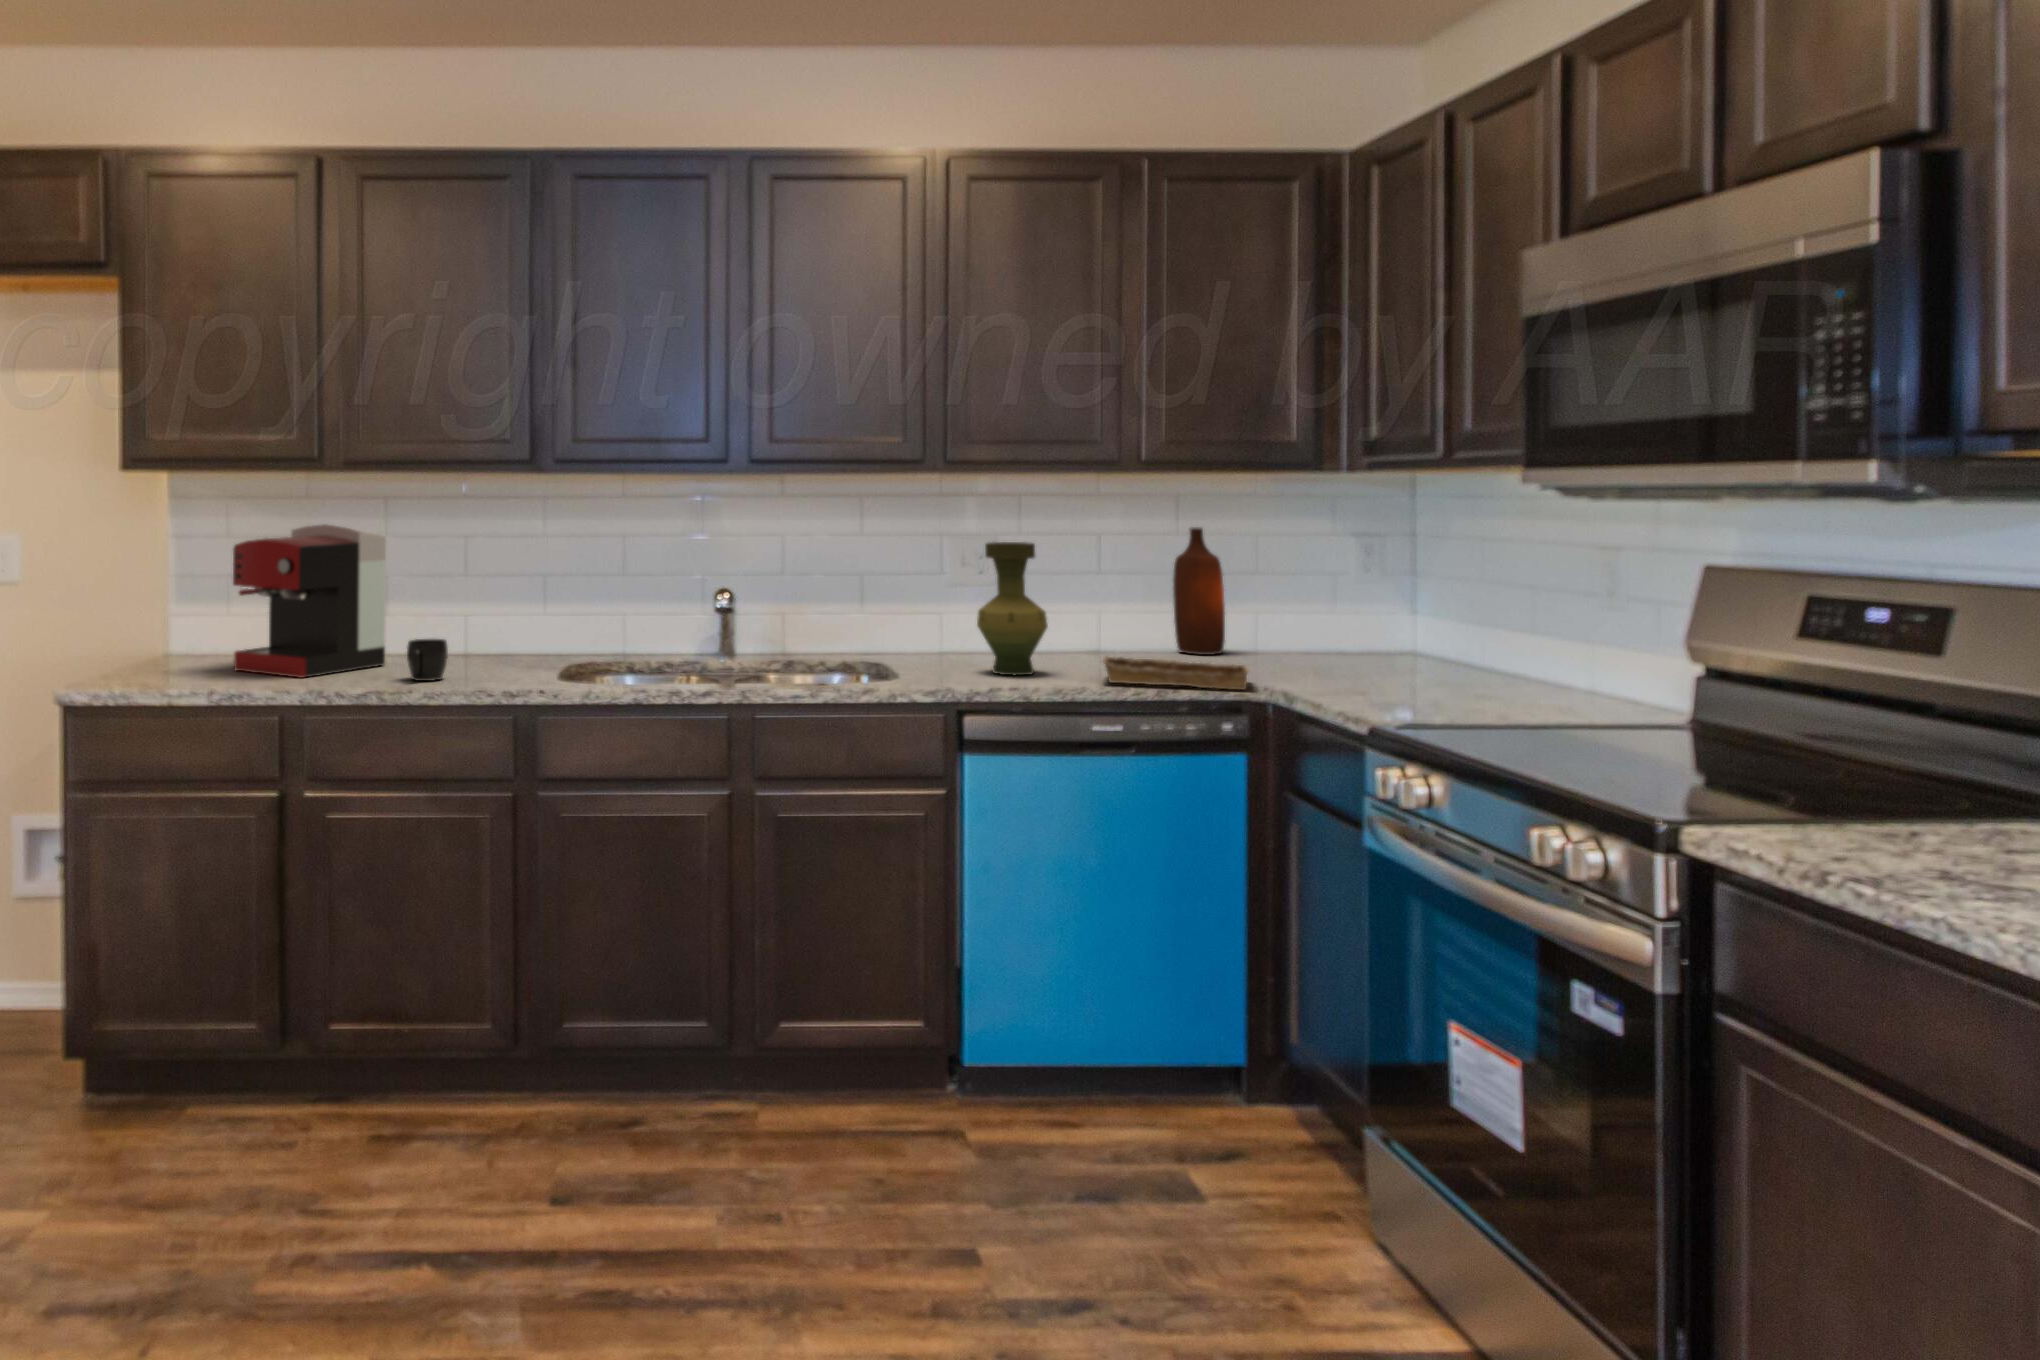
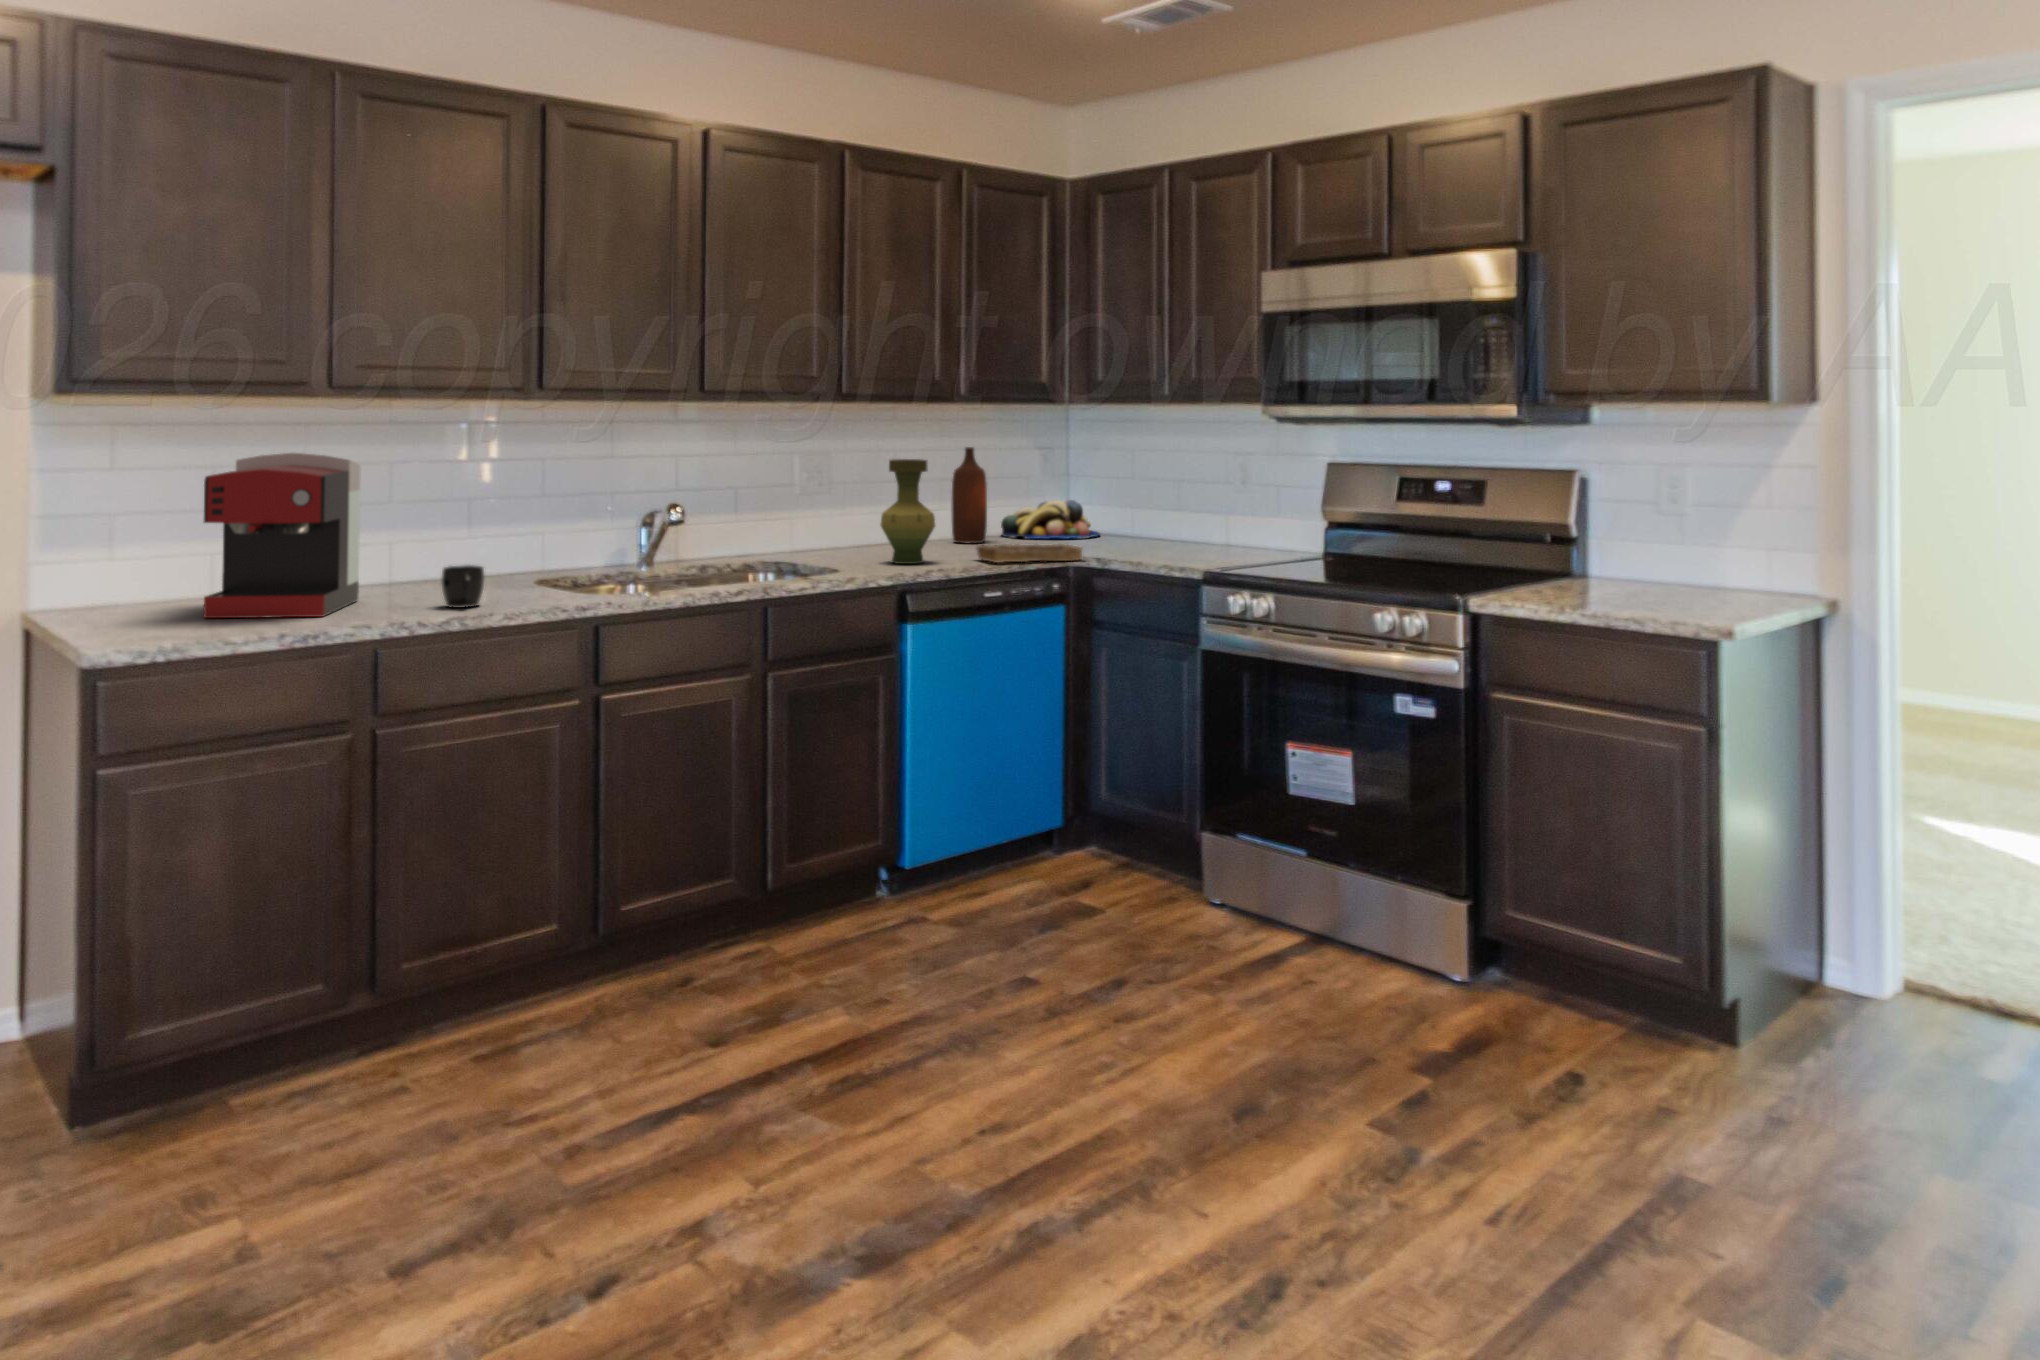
fruit bowl: none [1276,603,1432,658] -> present [1001,500,1100,539]

